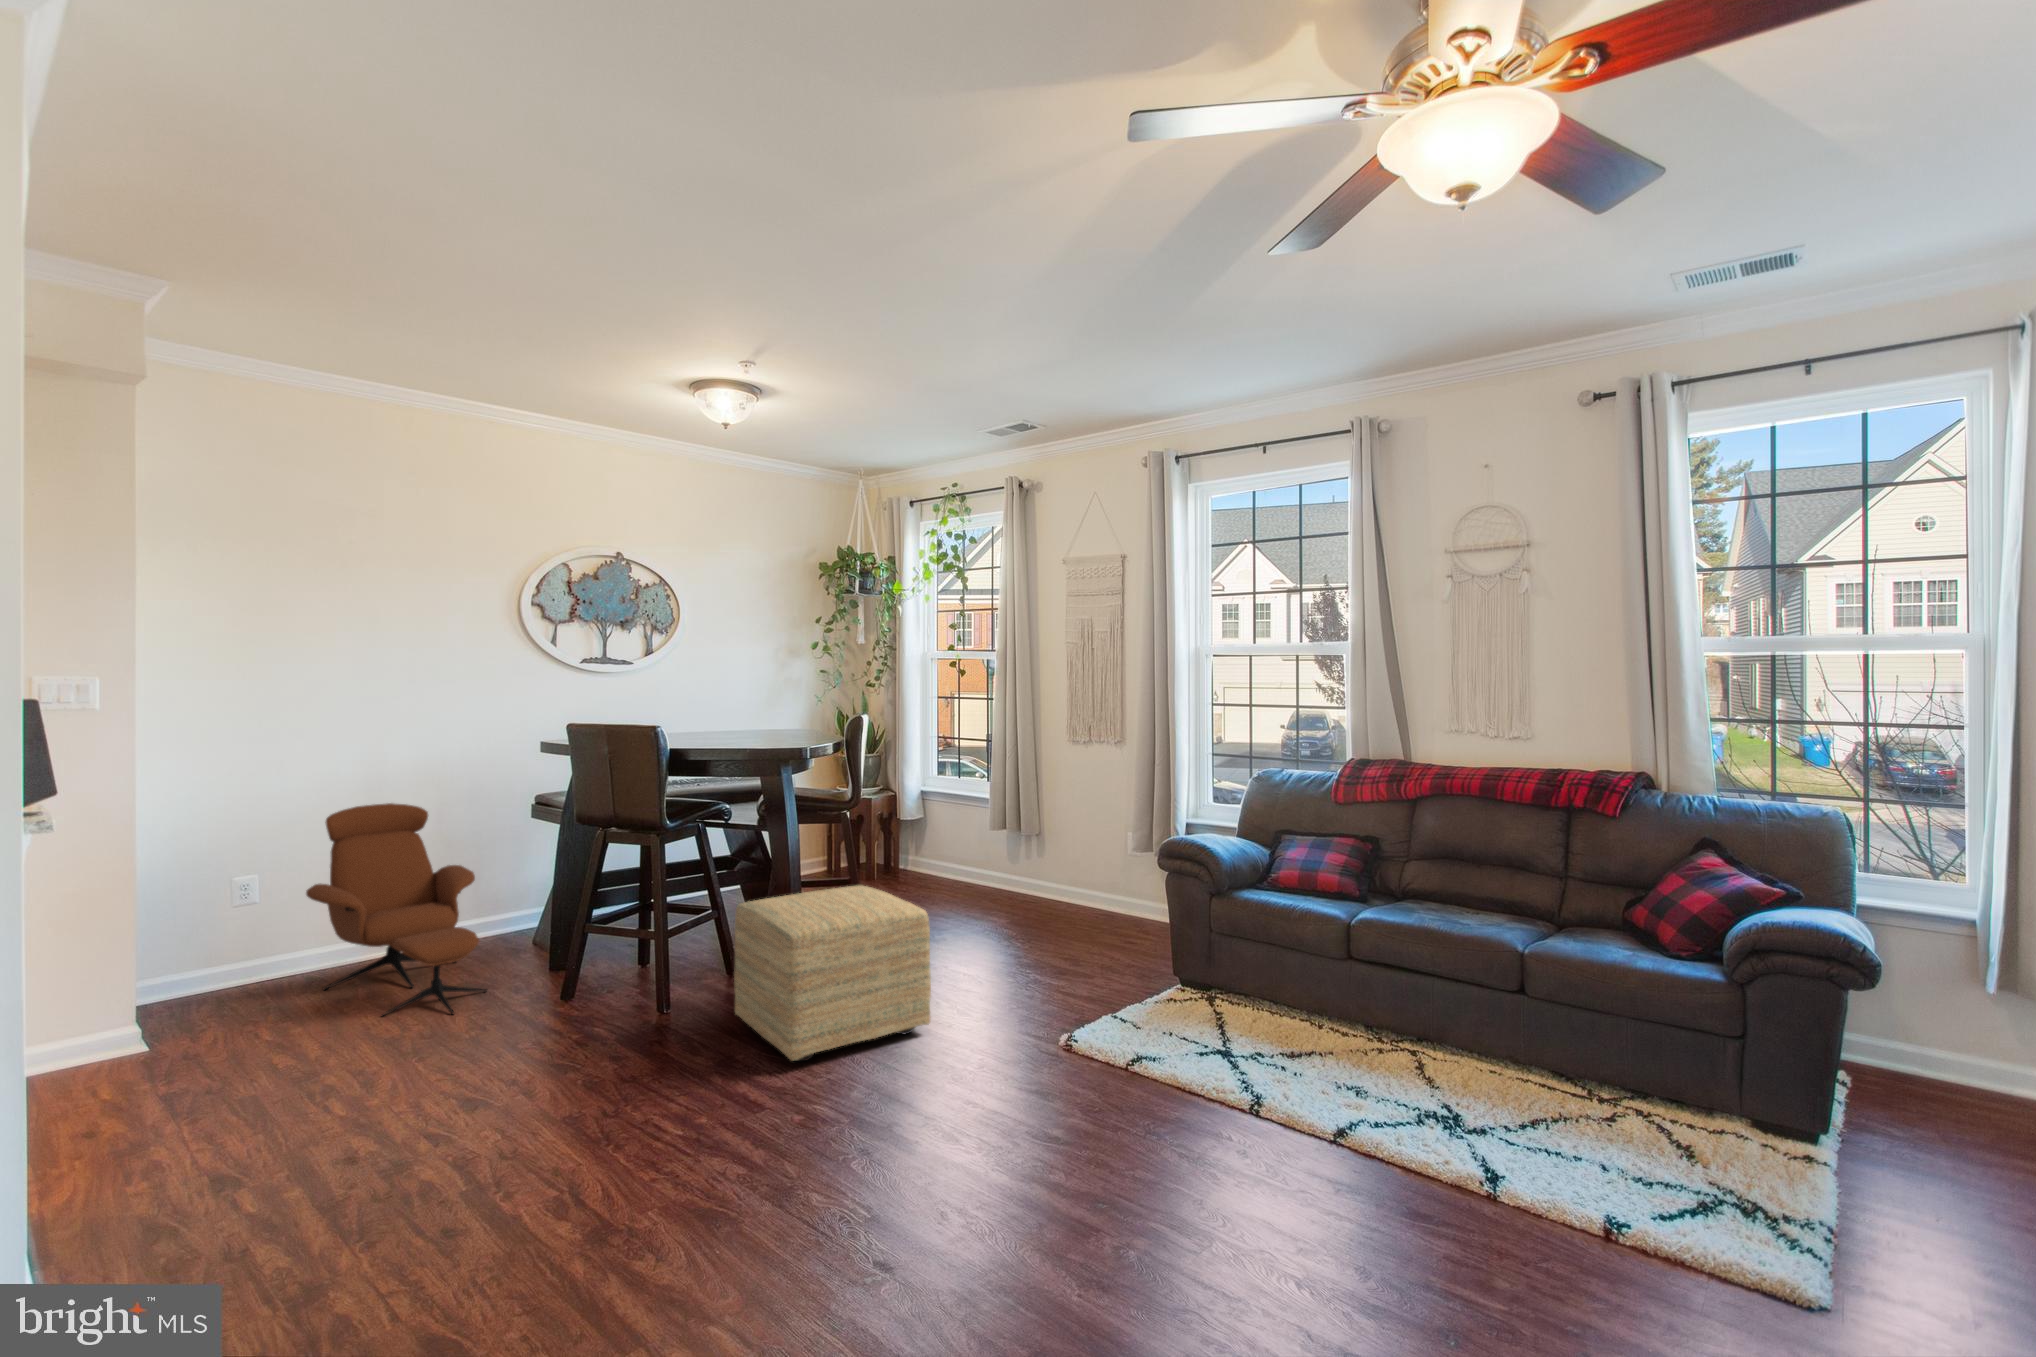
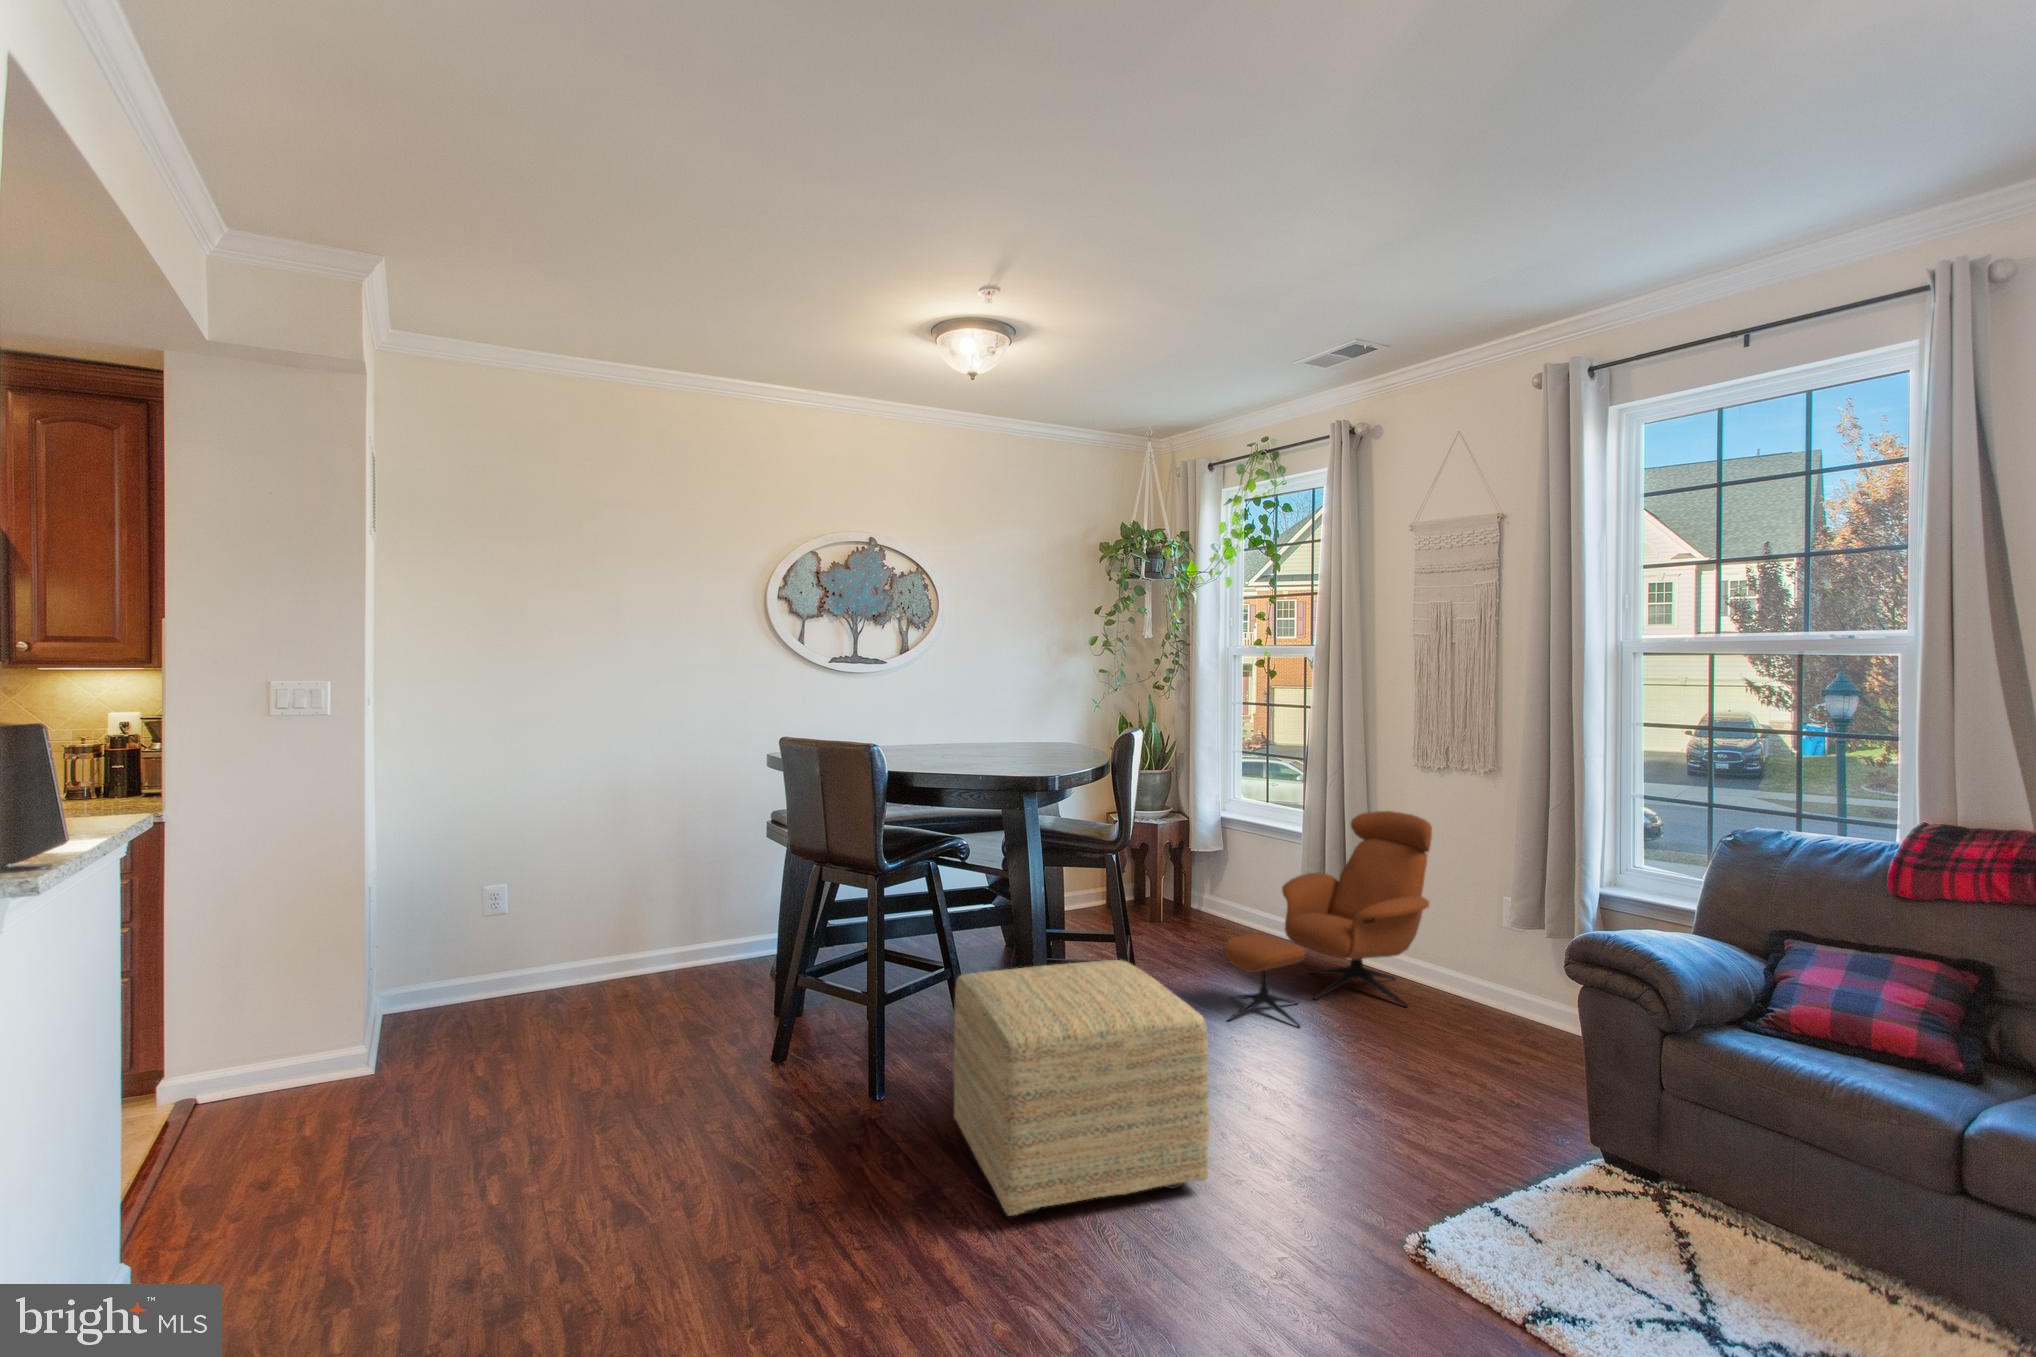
lounge chair: present [306,803,487,1016] -> present [1224,811,1432,1027]

